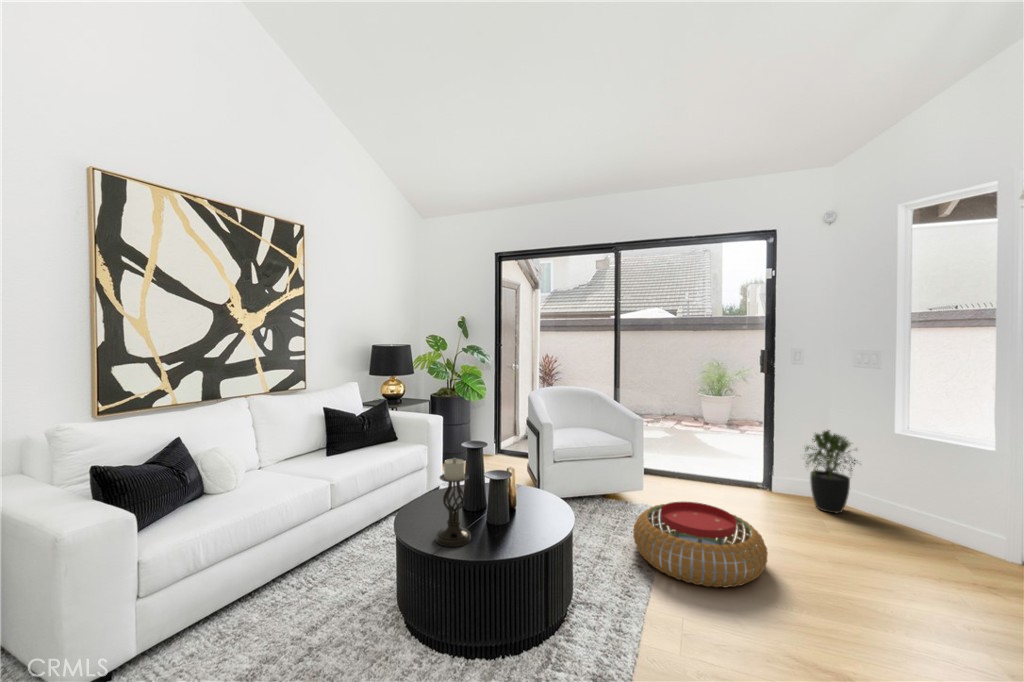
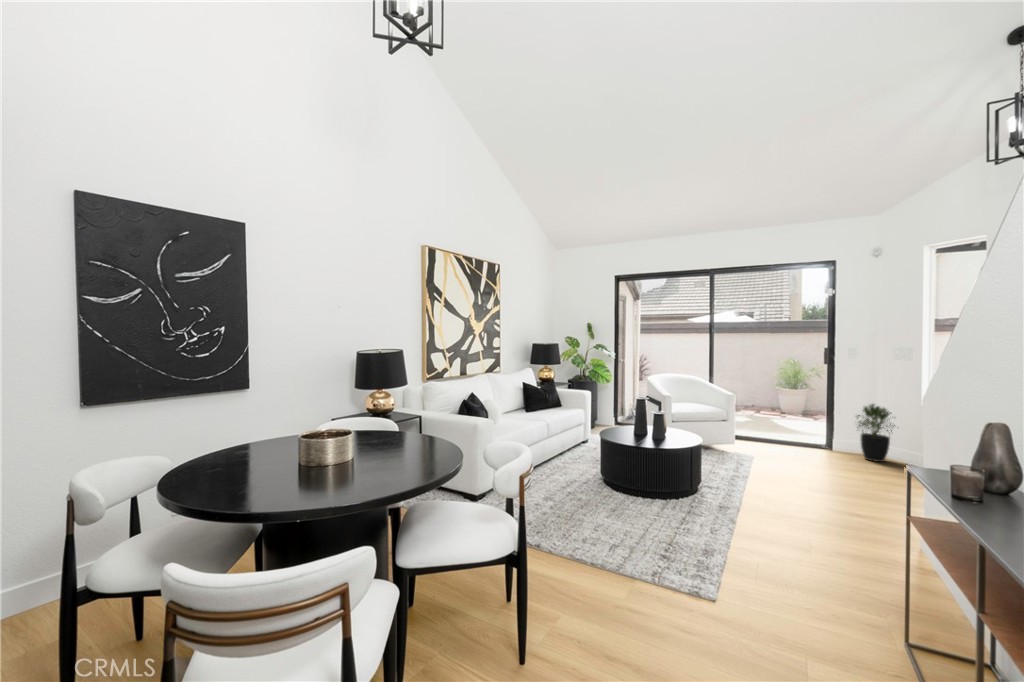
candle holder: present [436,458,471,547] -> none [627,401,646,446]
pouf: present [633,502,768,587] -> none [731,443,820,486]

